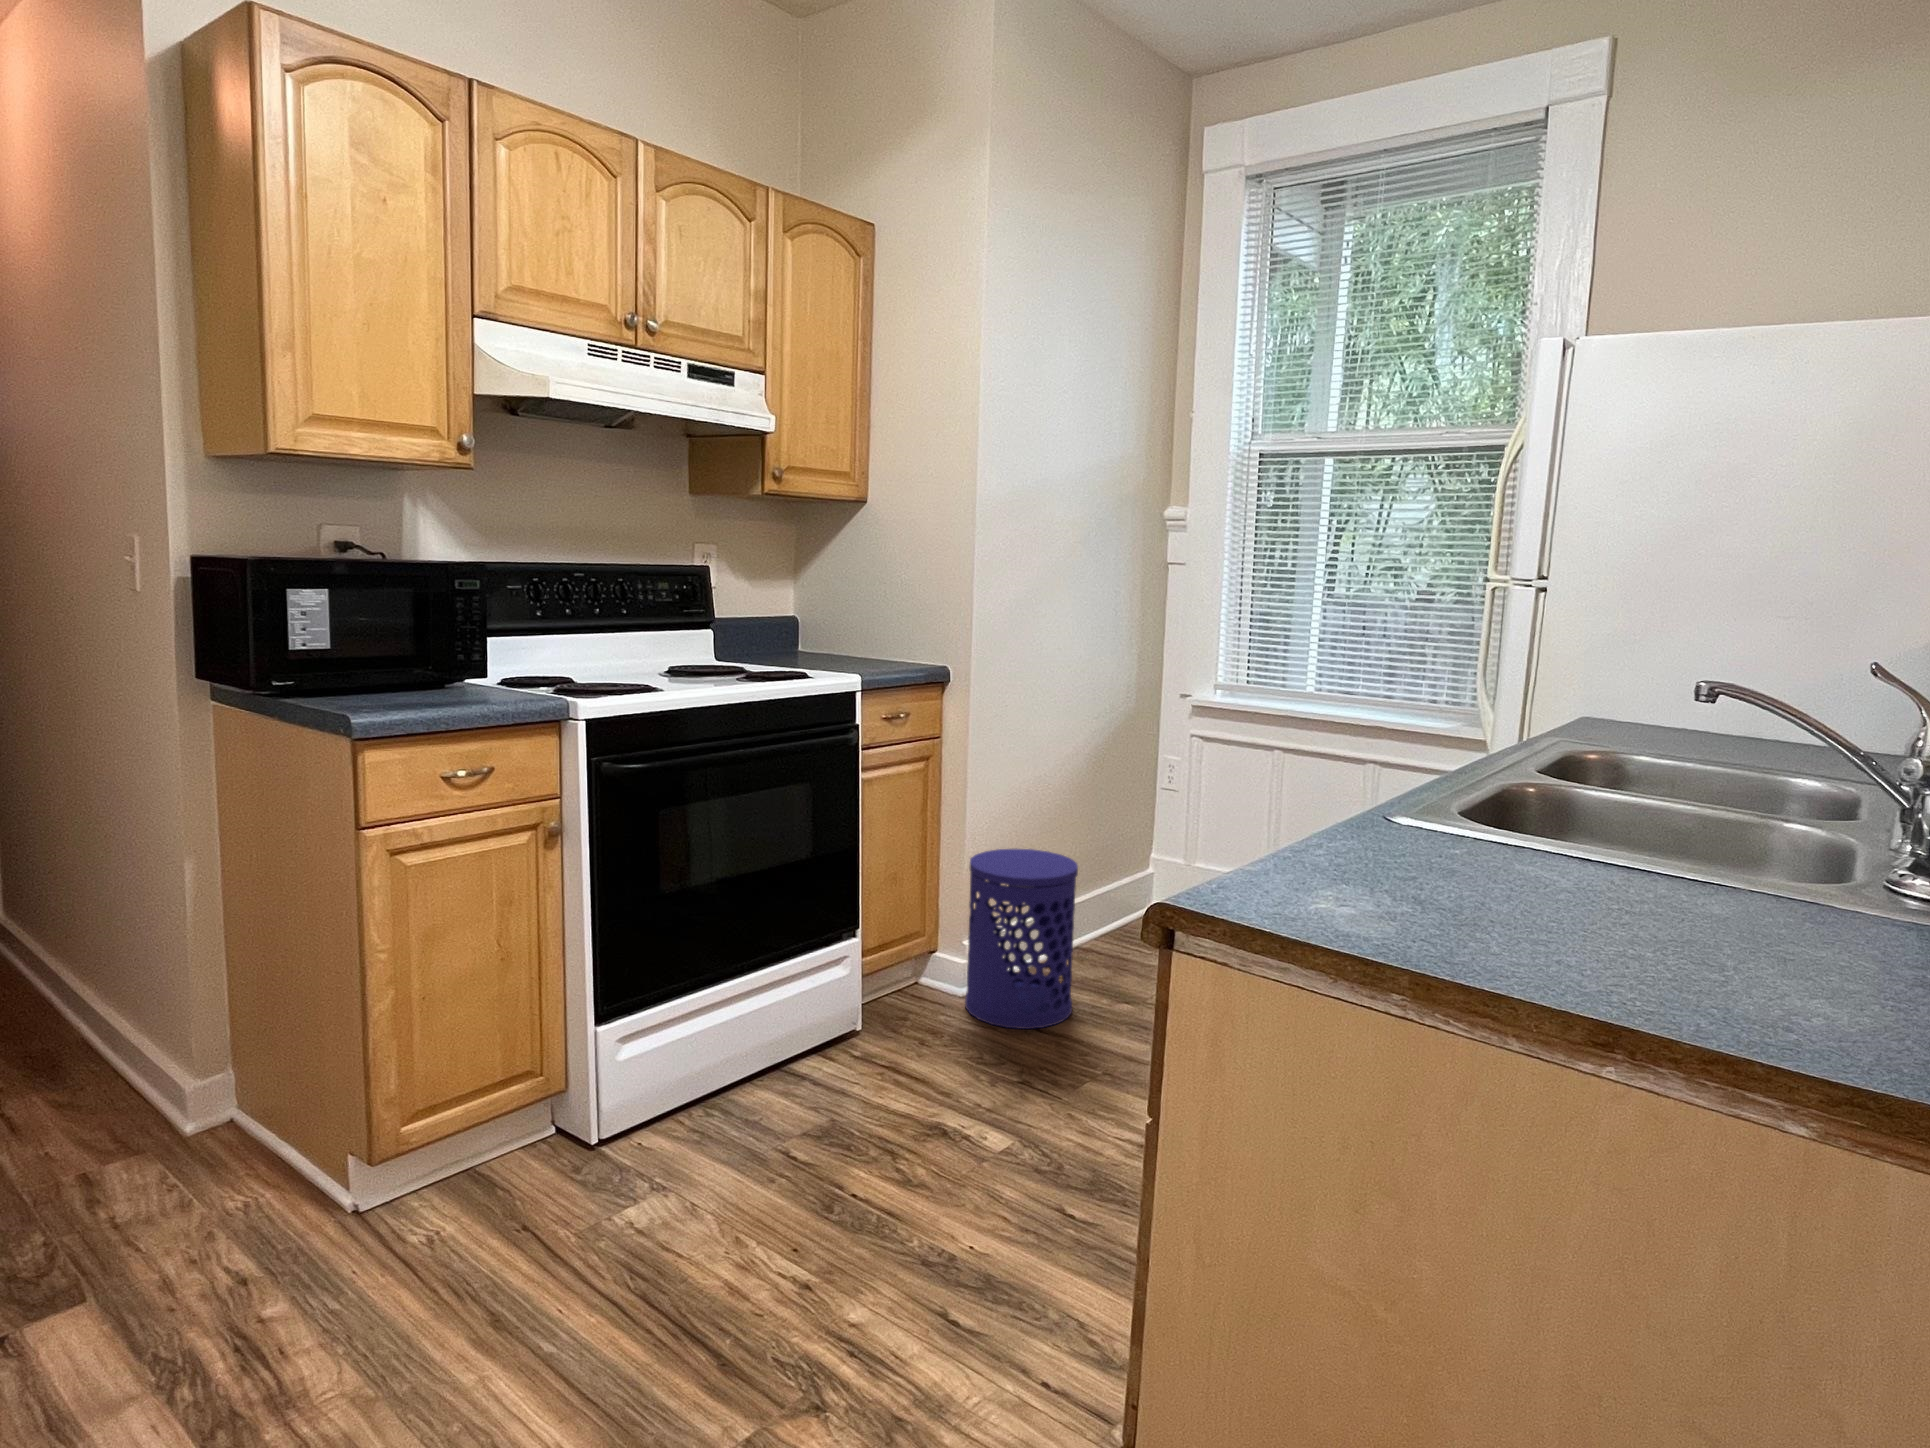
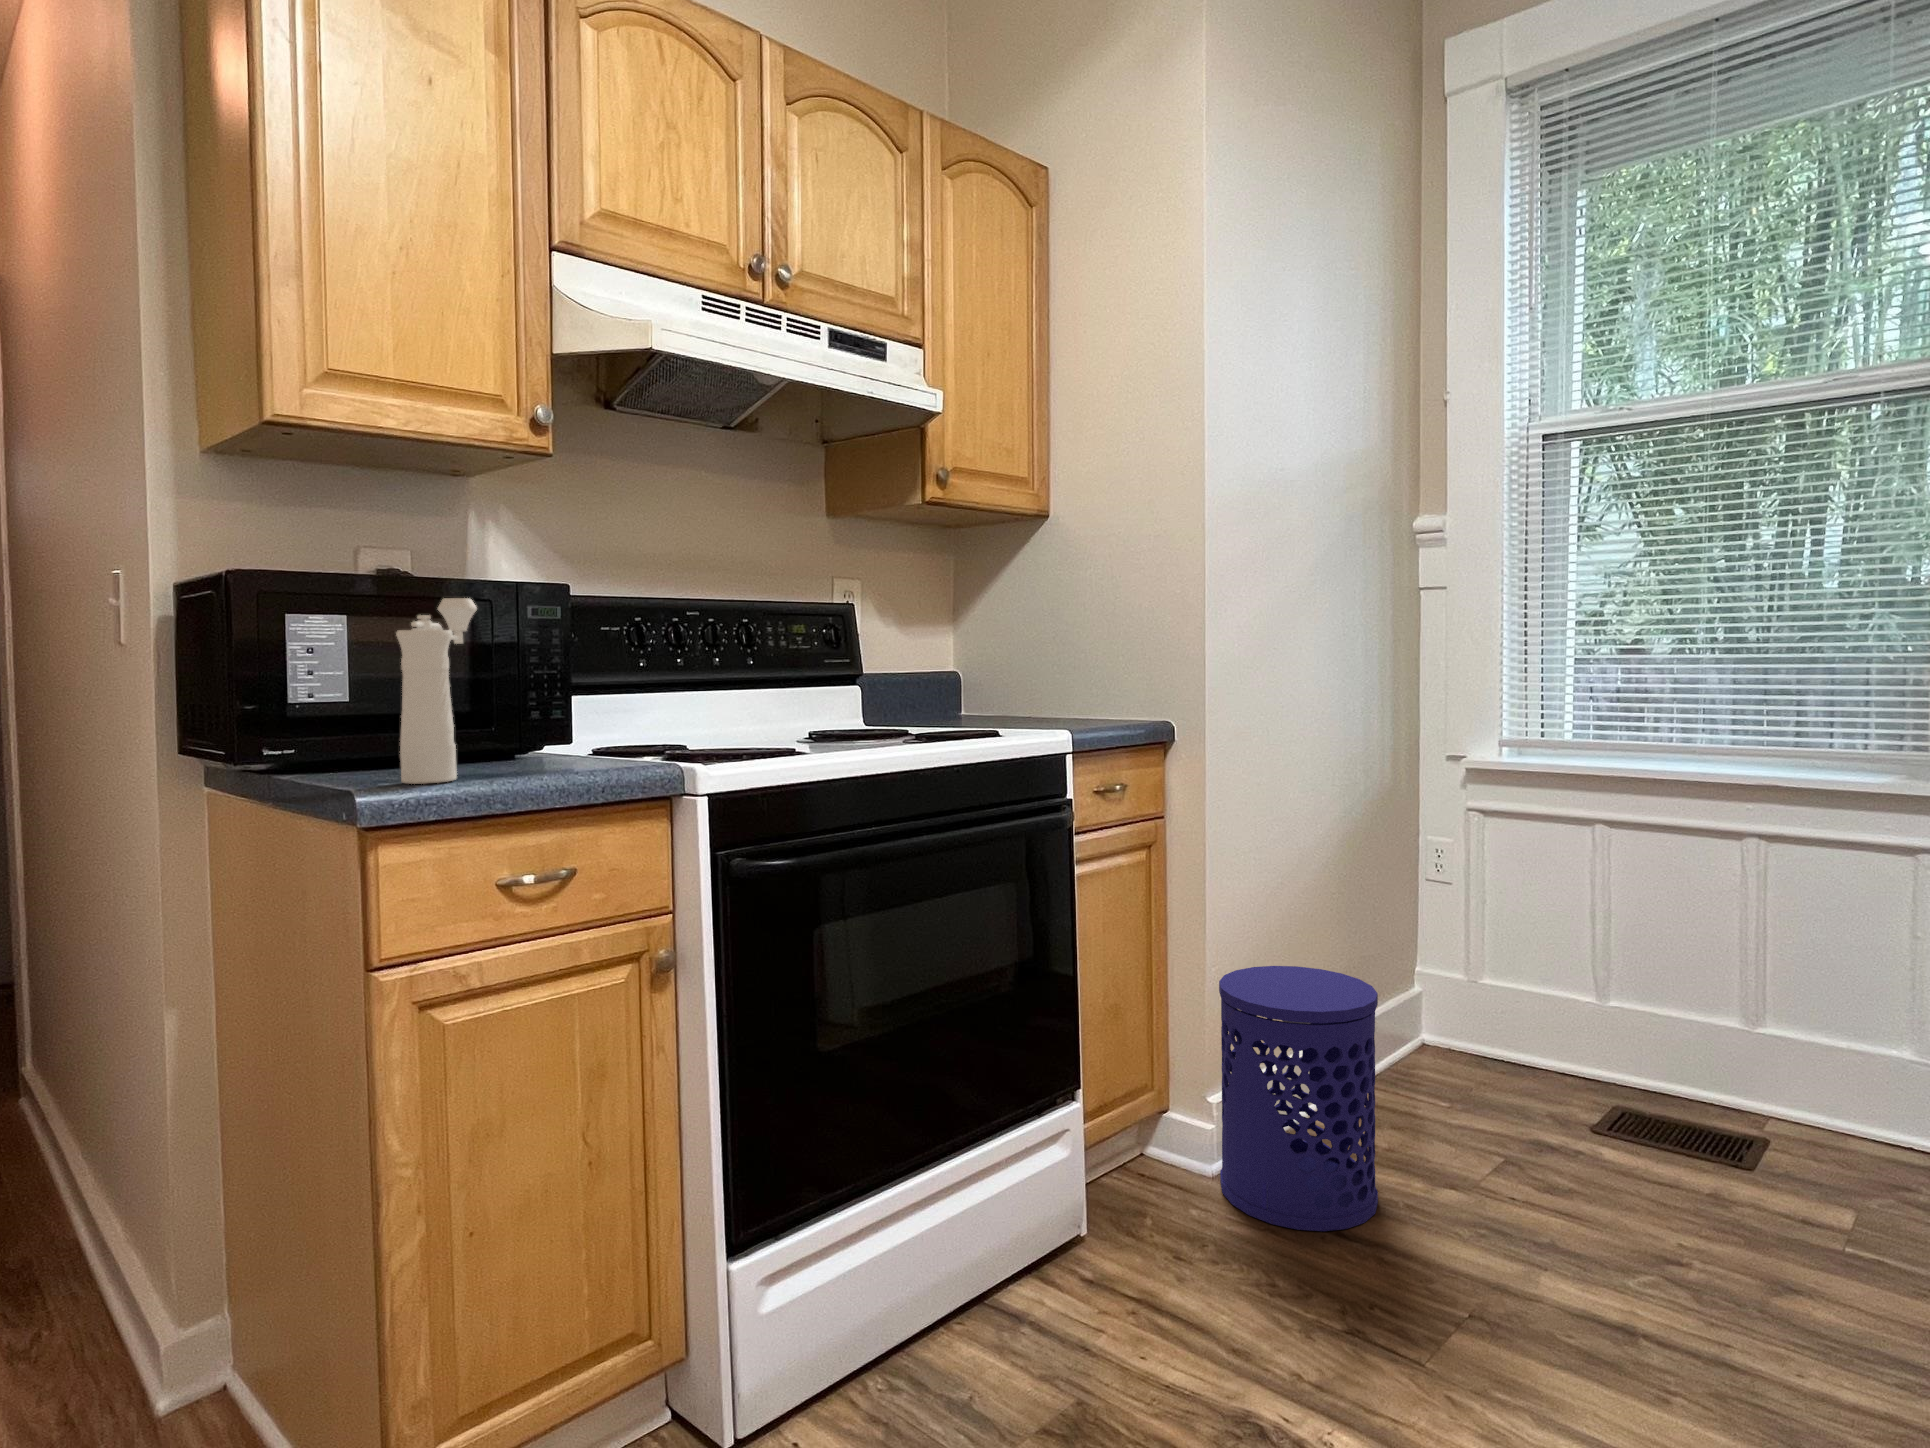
pepper mill: none [372,581,424,710] -> present [396,598,477,784]

